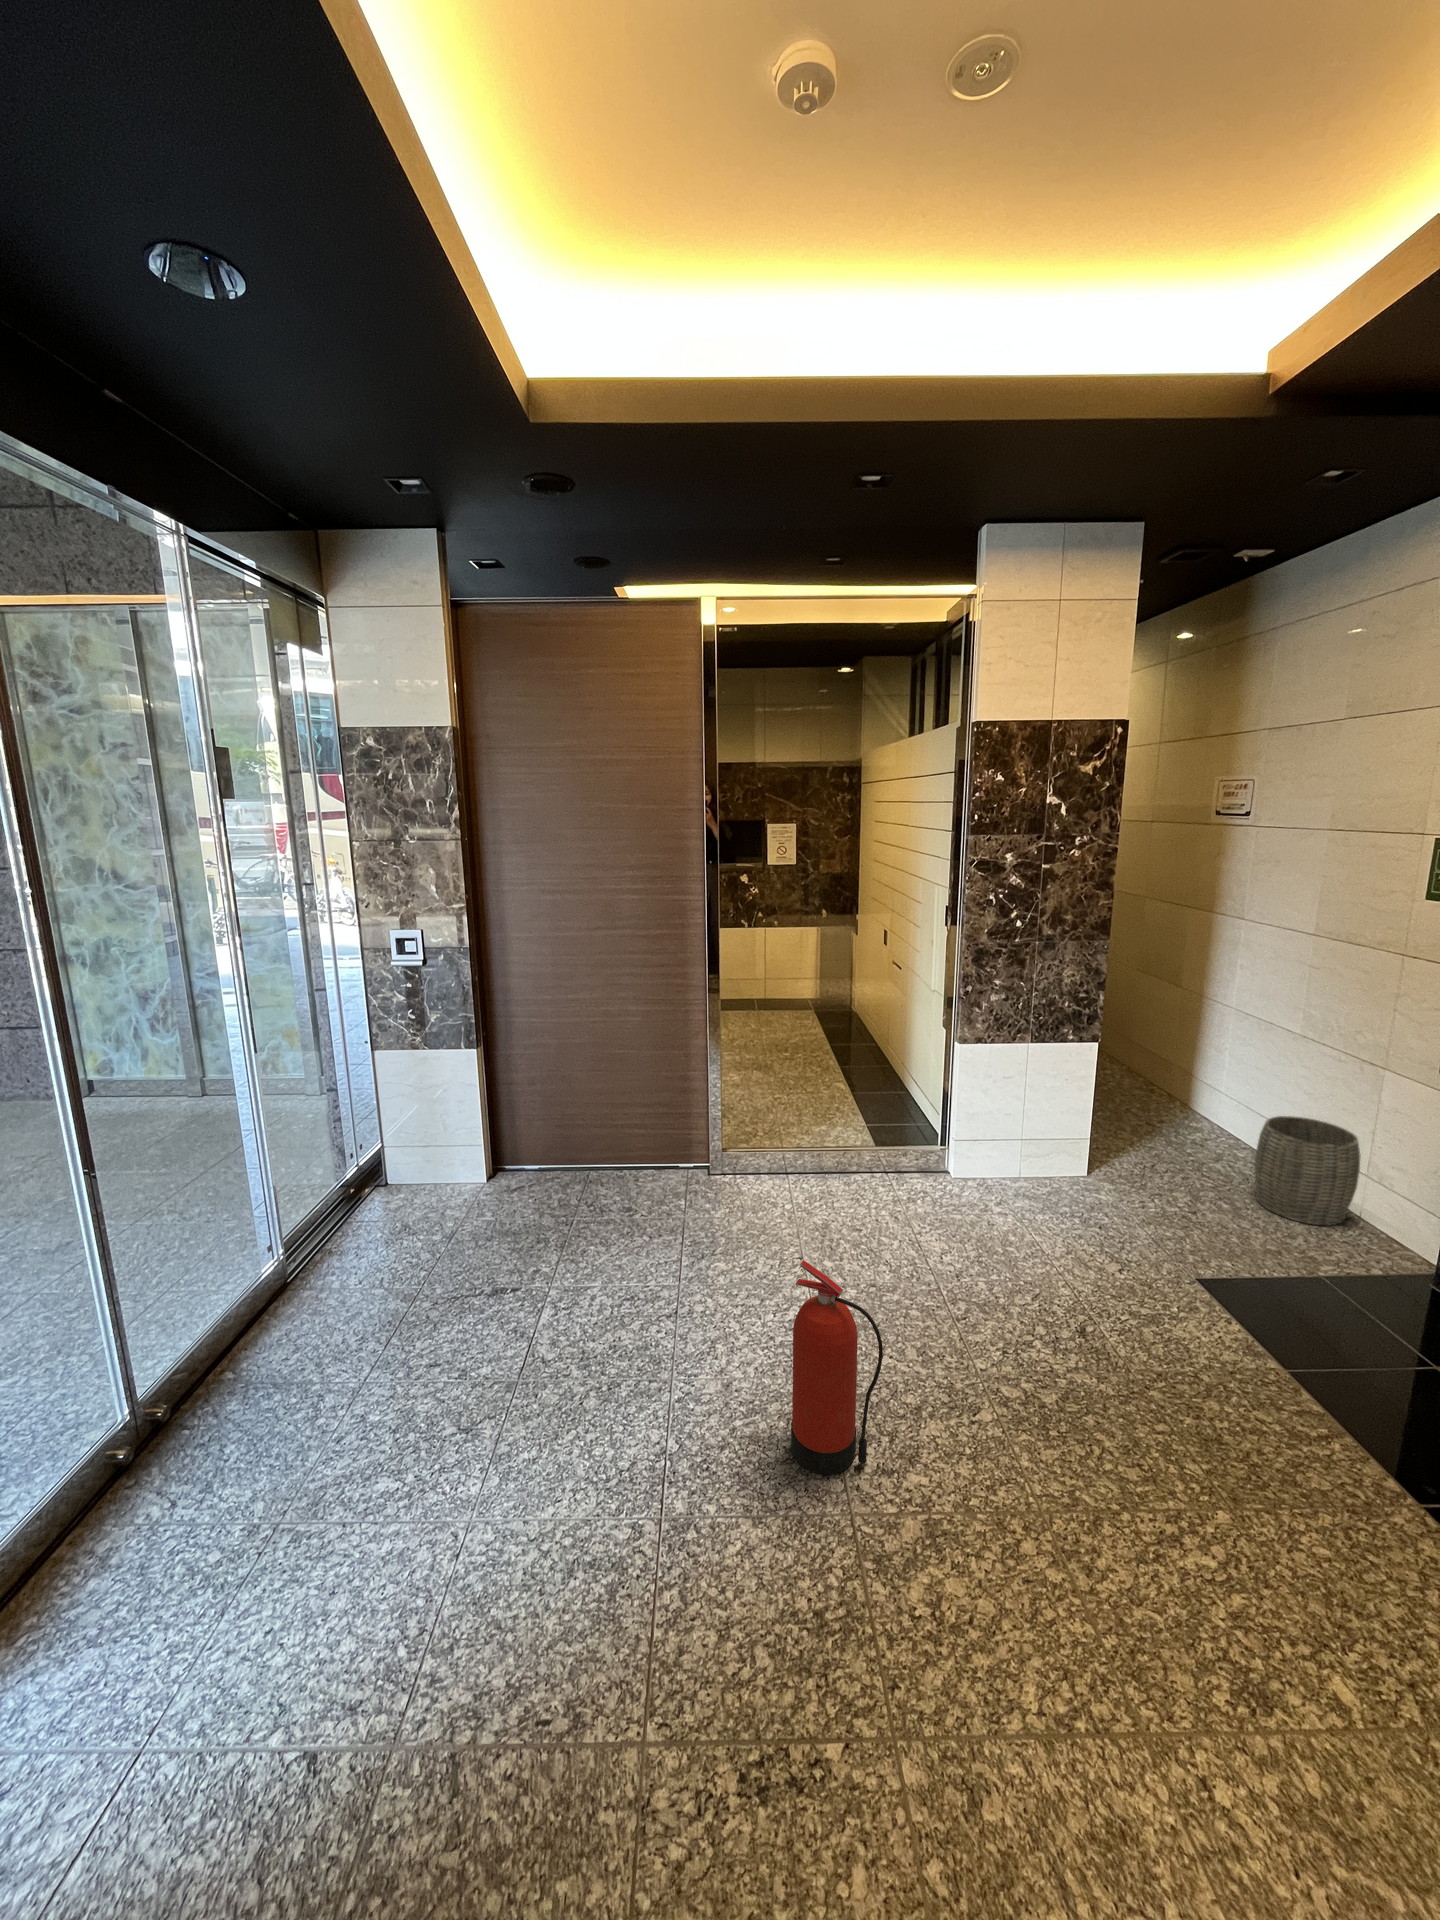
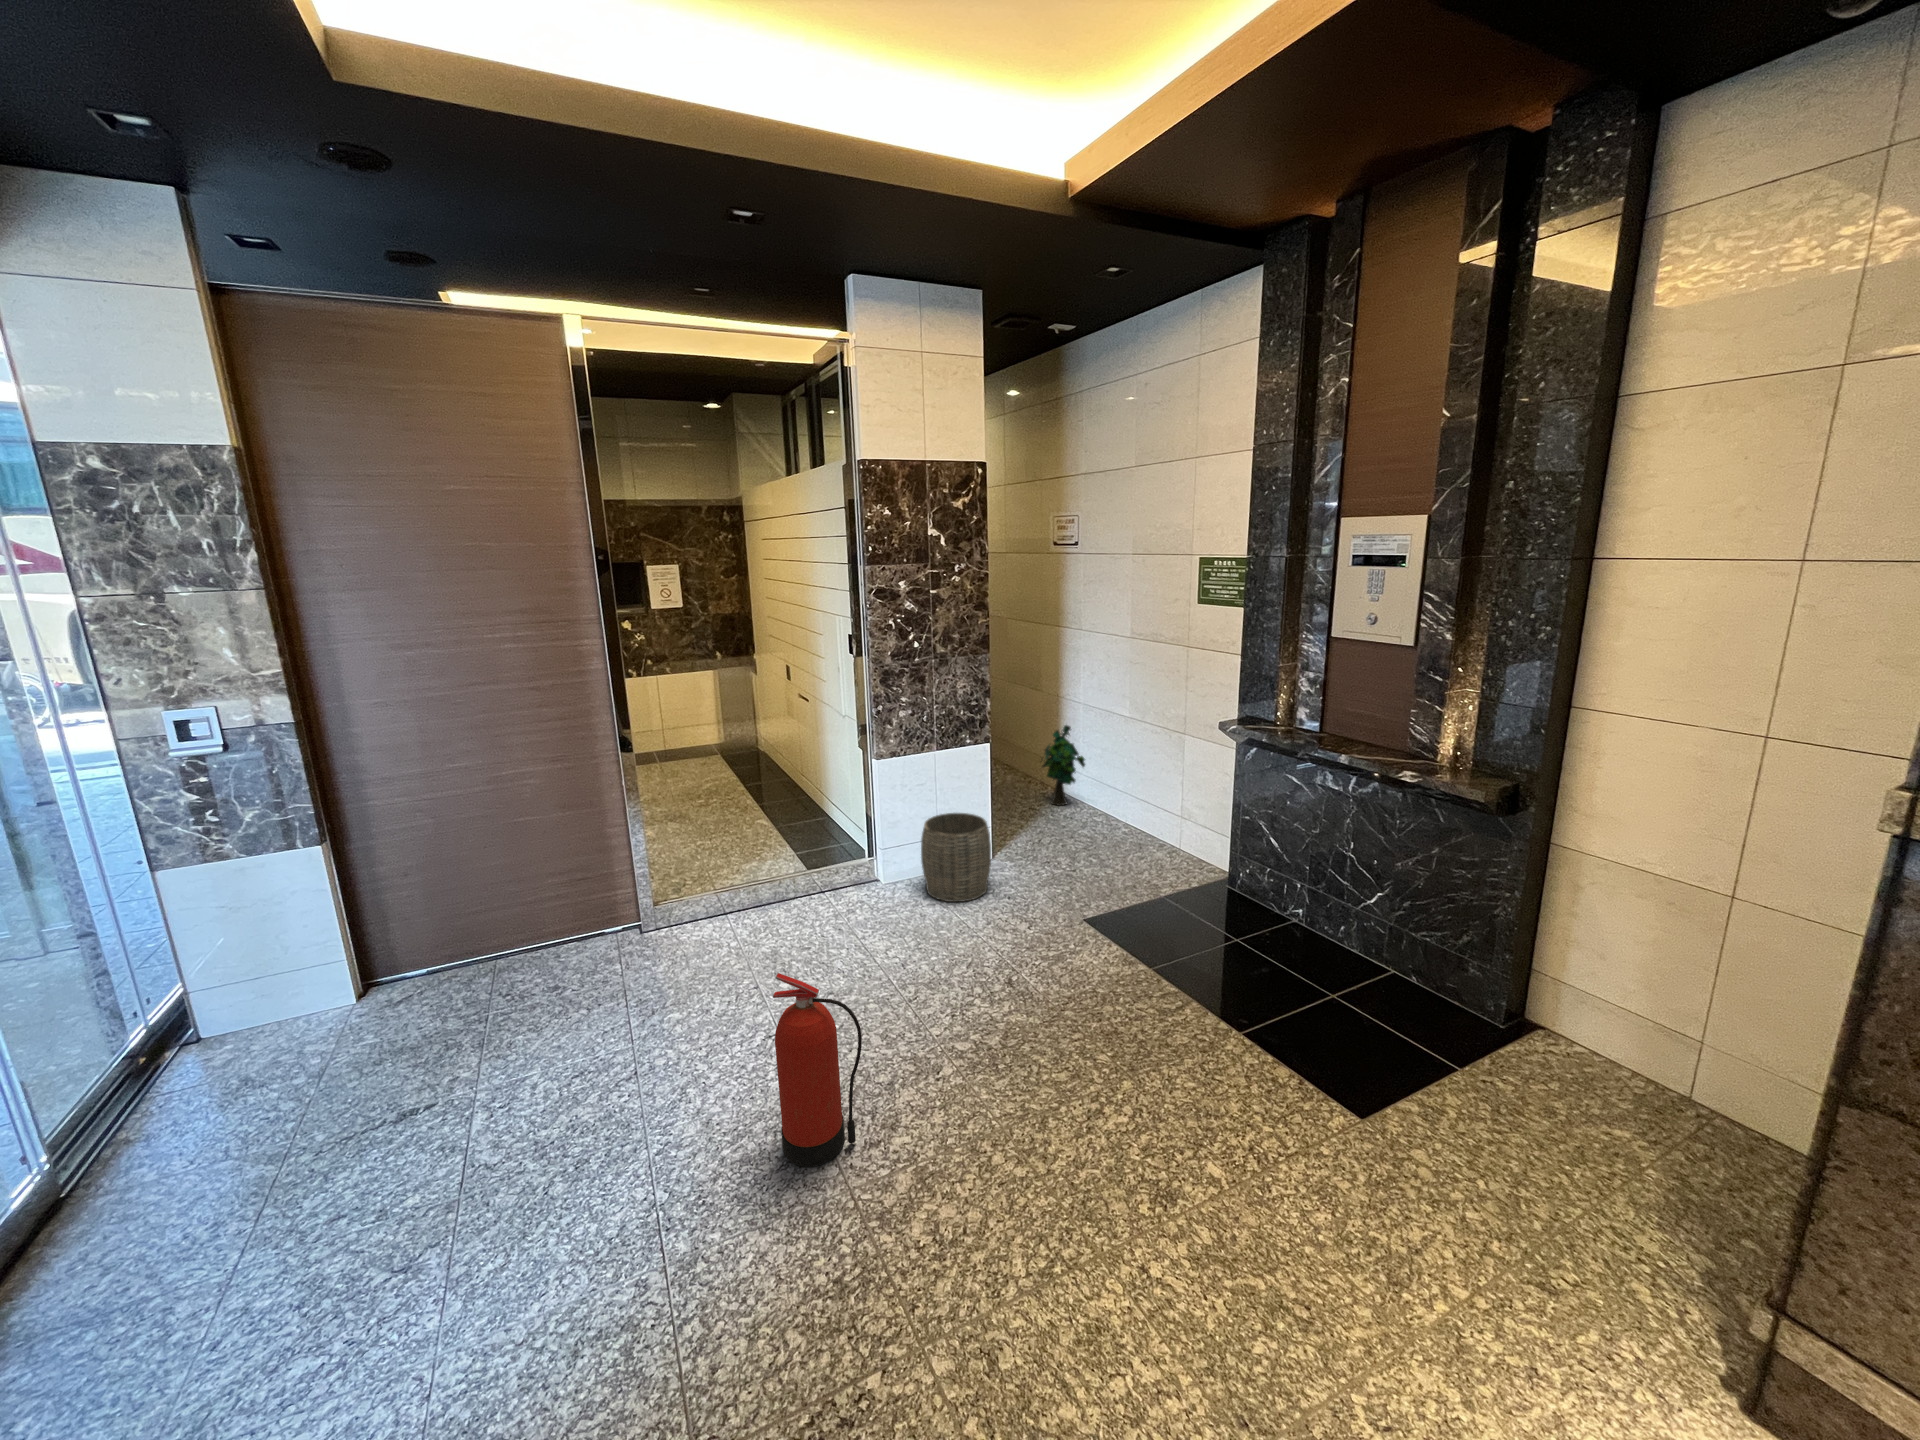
decorative plant: none [1169,1030,1236,1129] -> present [1042,725,1085,806]
woven basket: present [1254,1116,1361,1225] -> present [921,813,991,902]

